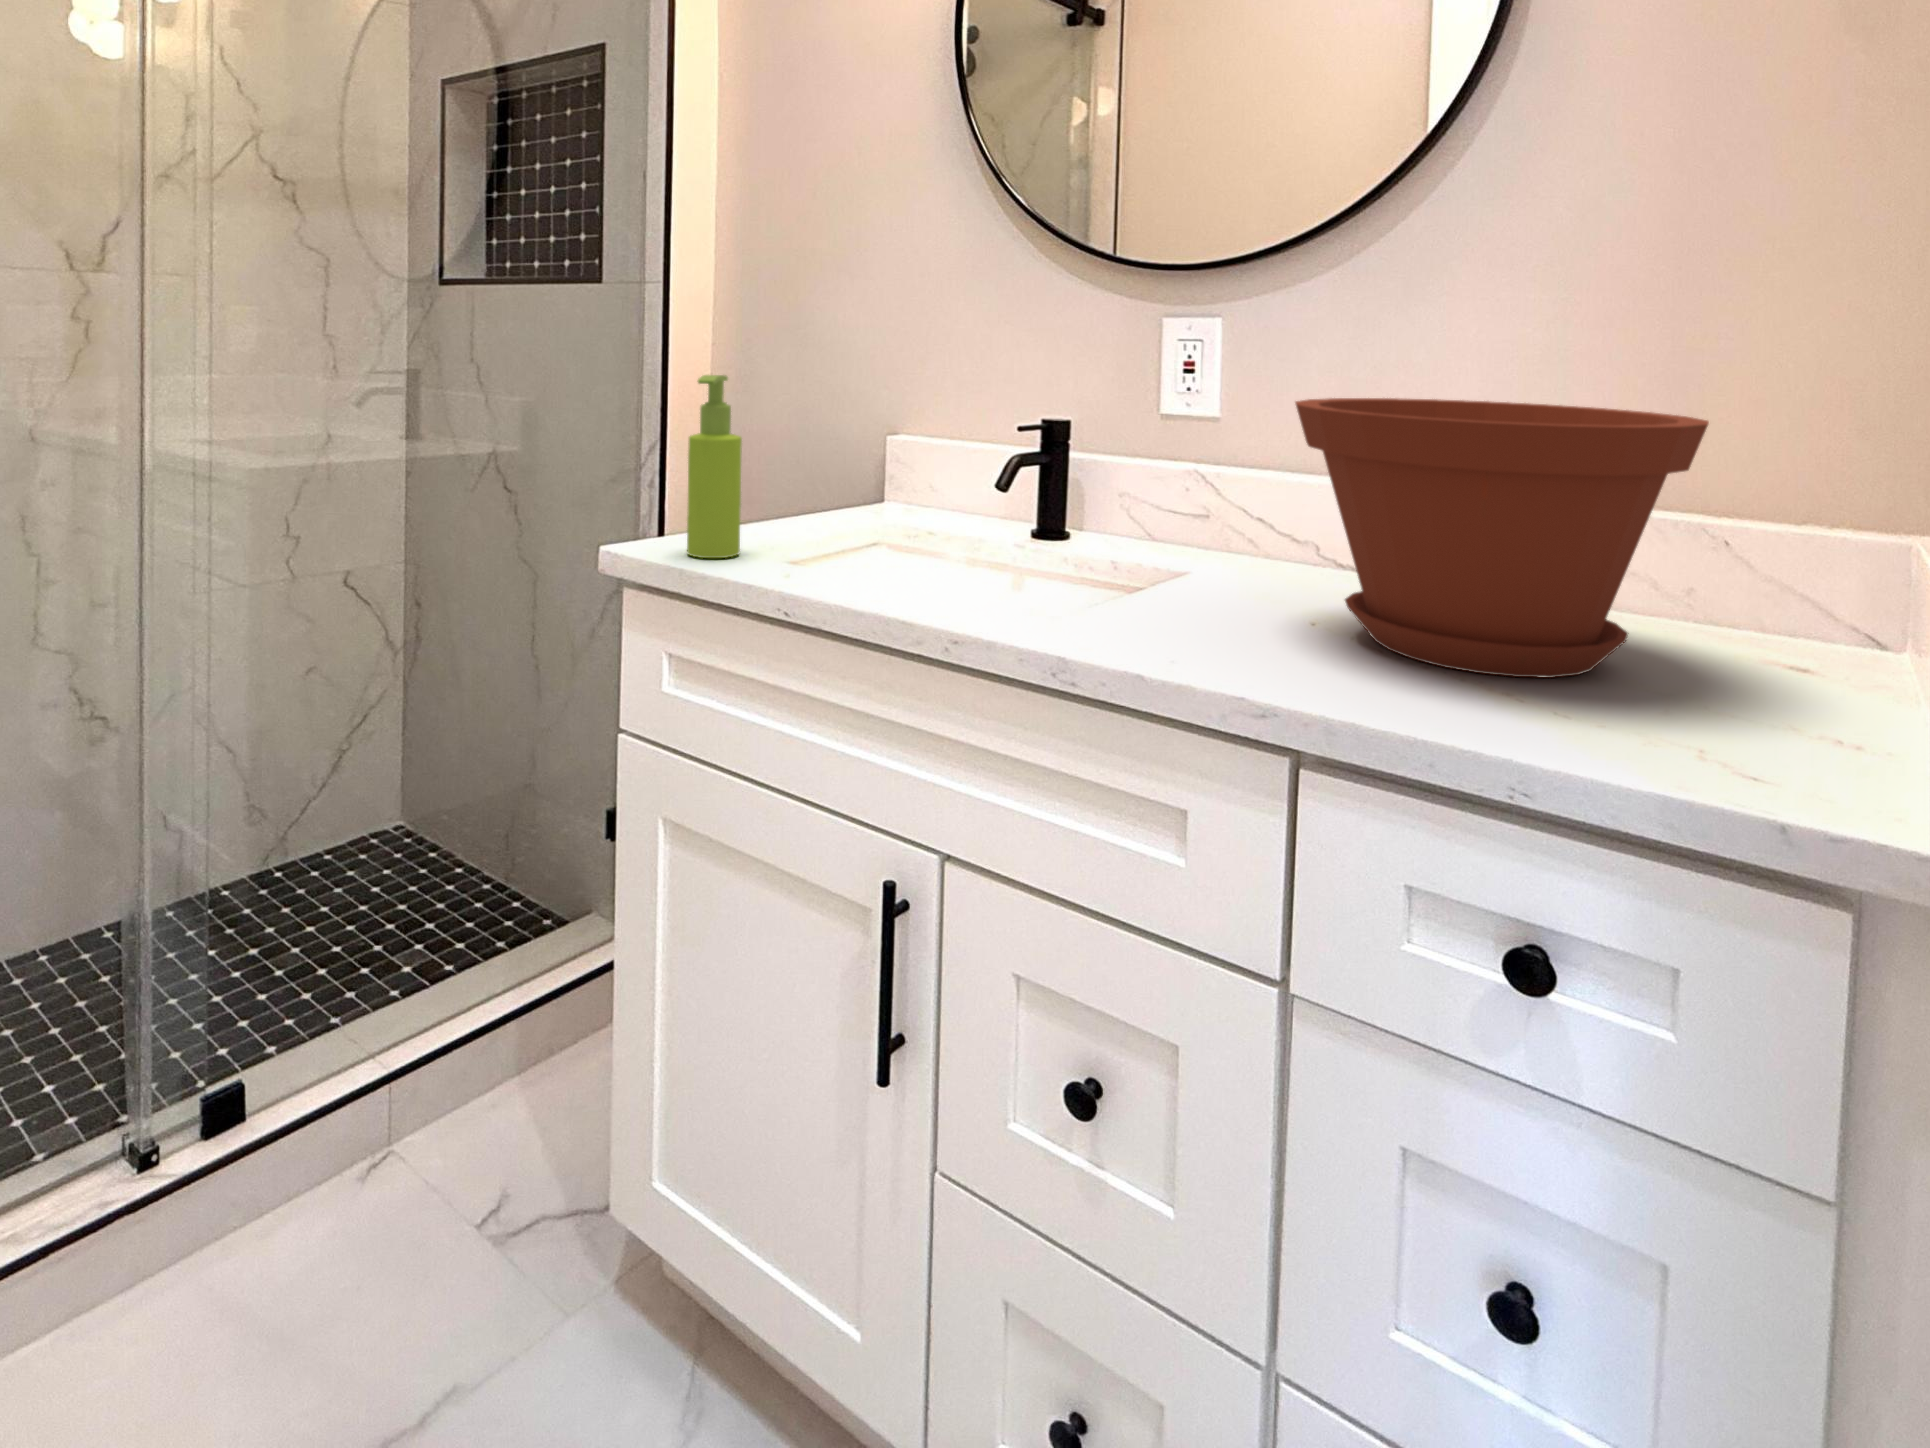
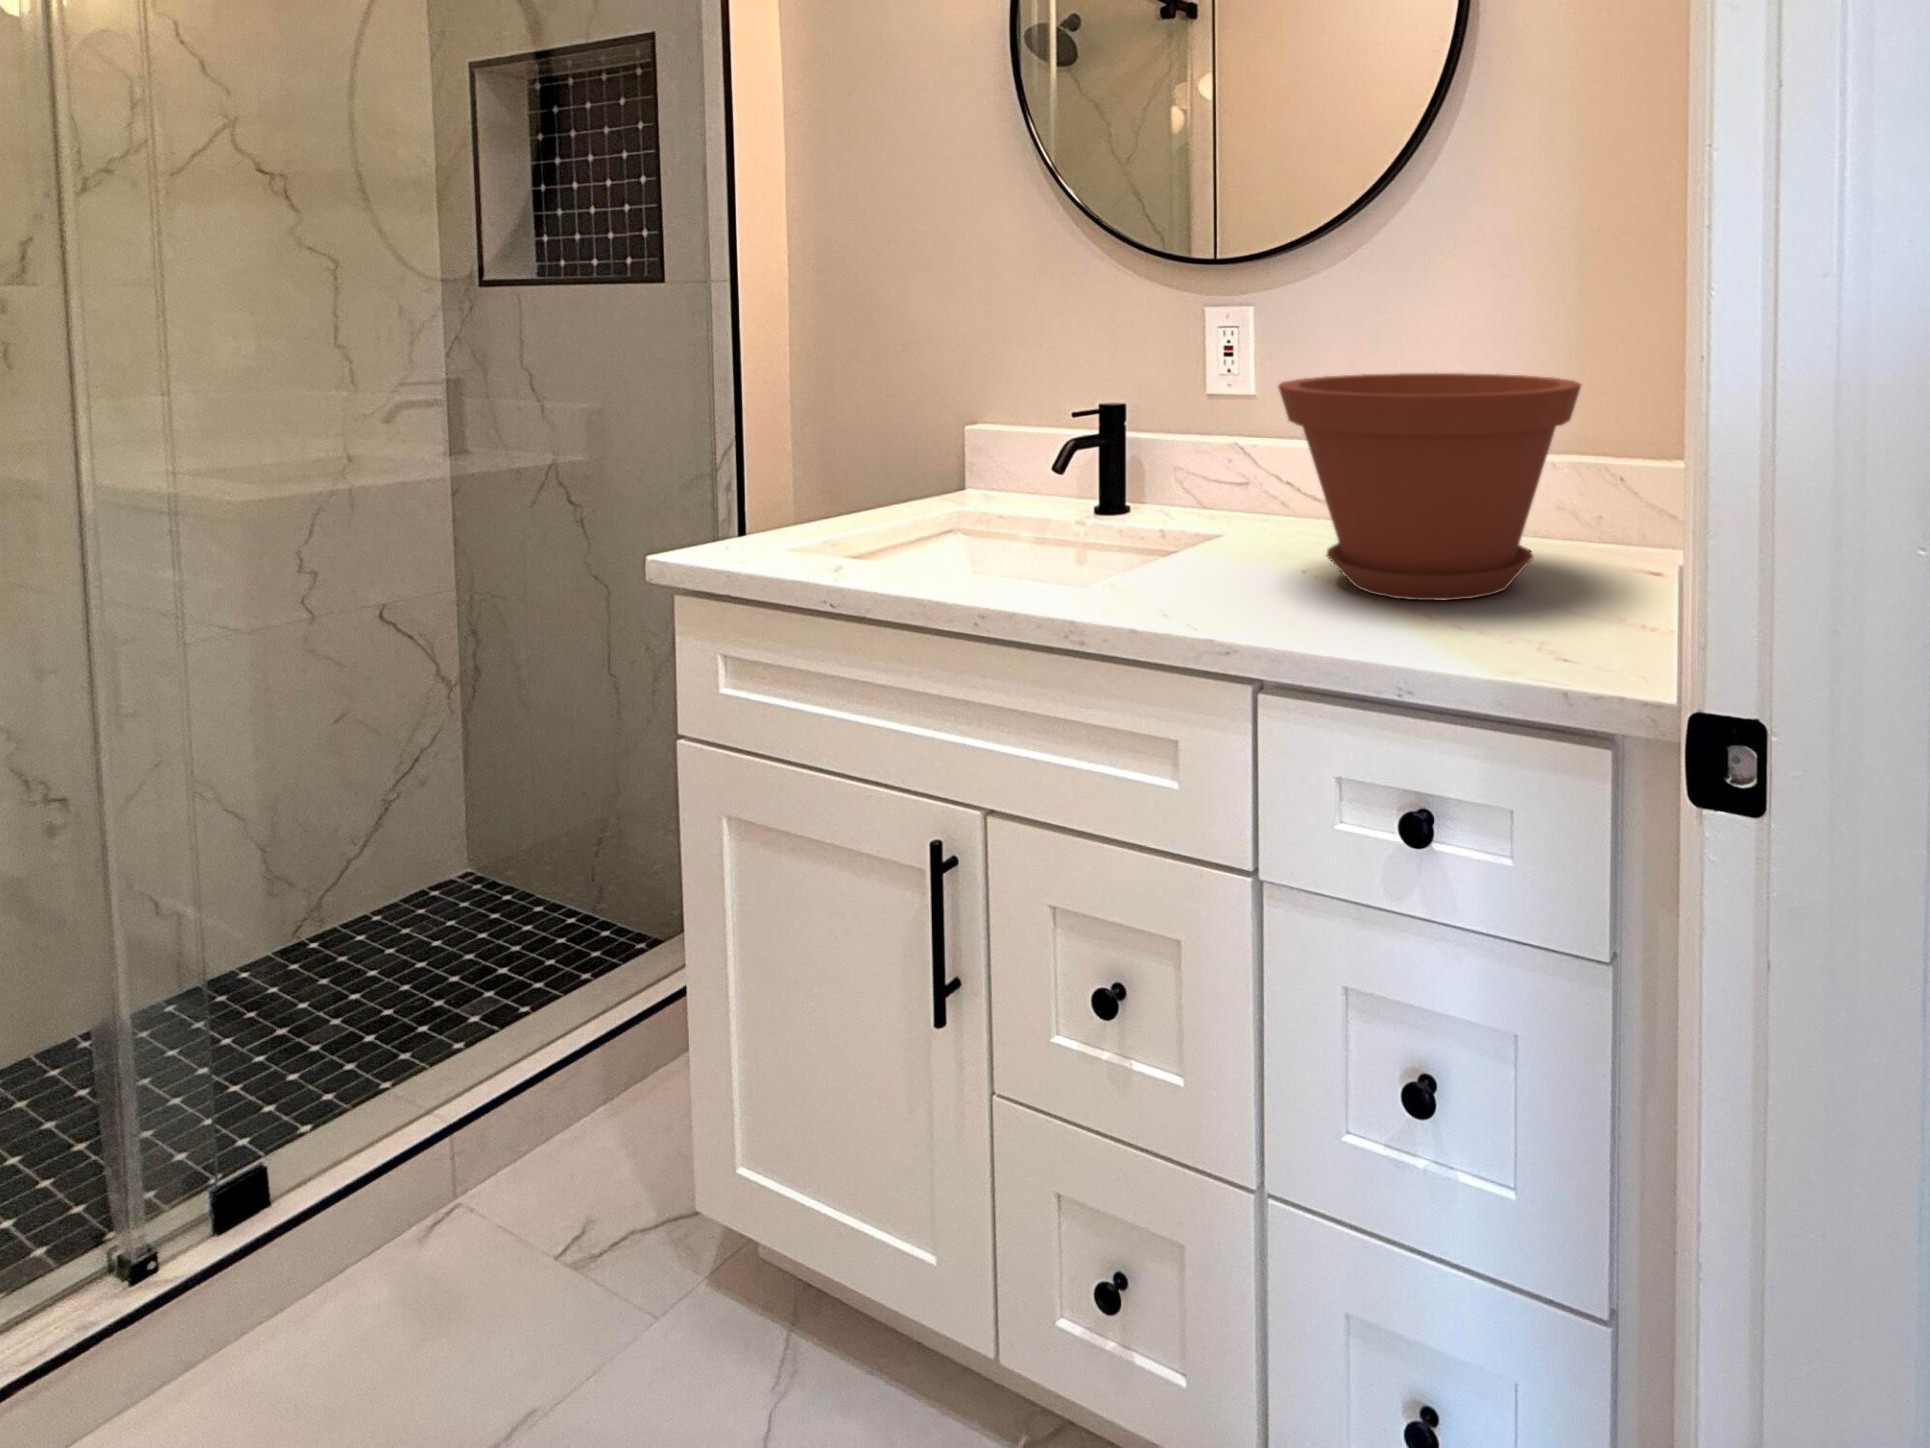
soap dispenser: present [687,375,742,558] -> none [736,379,797,559]

